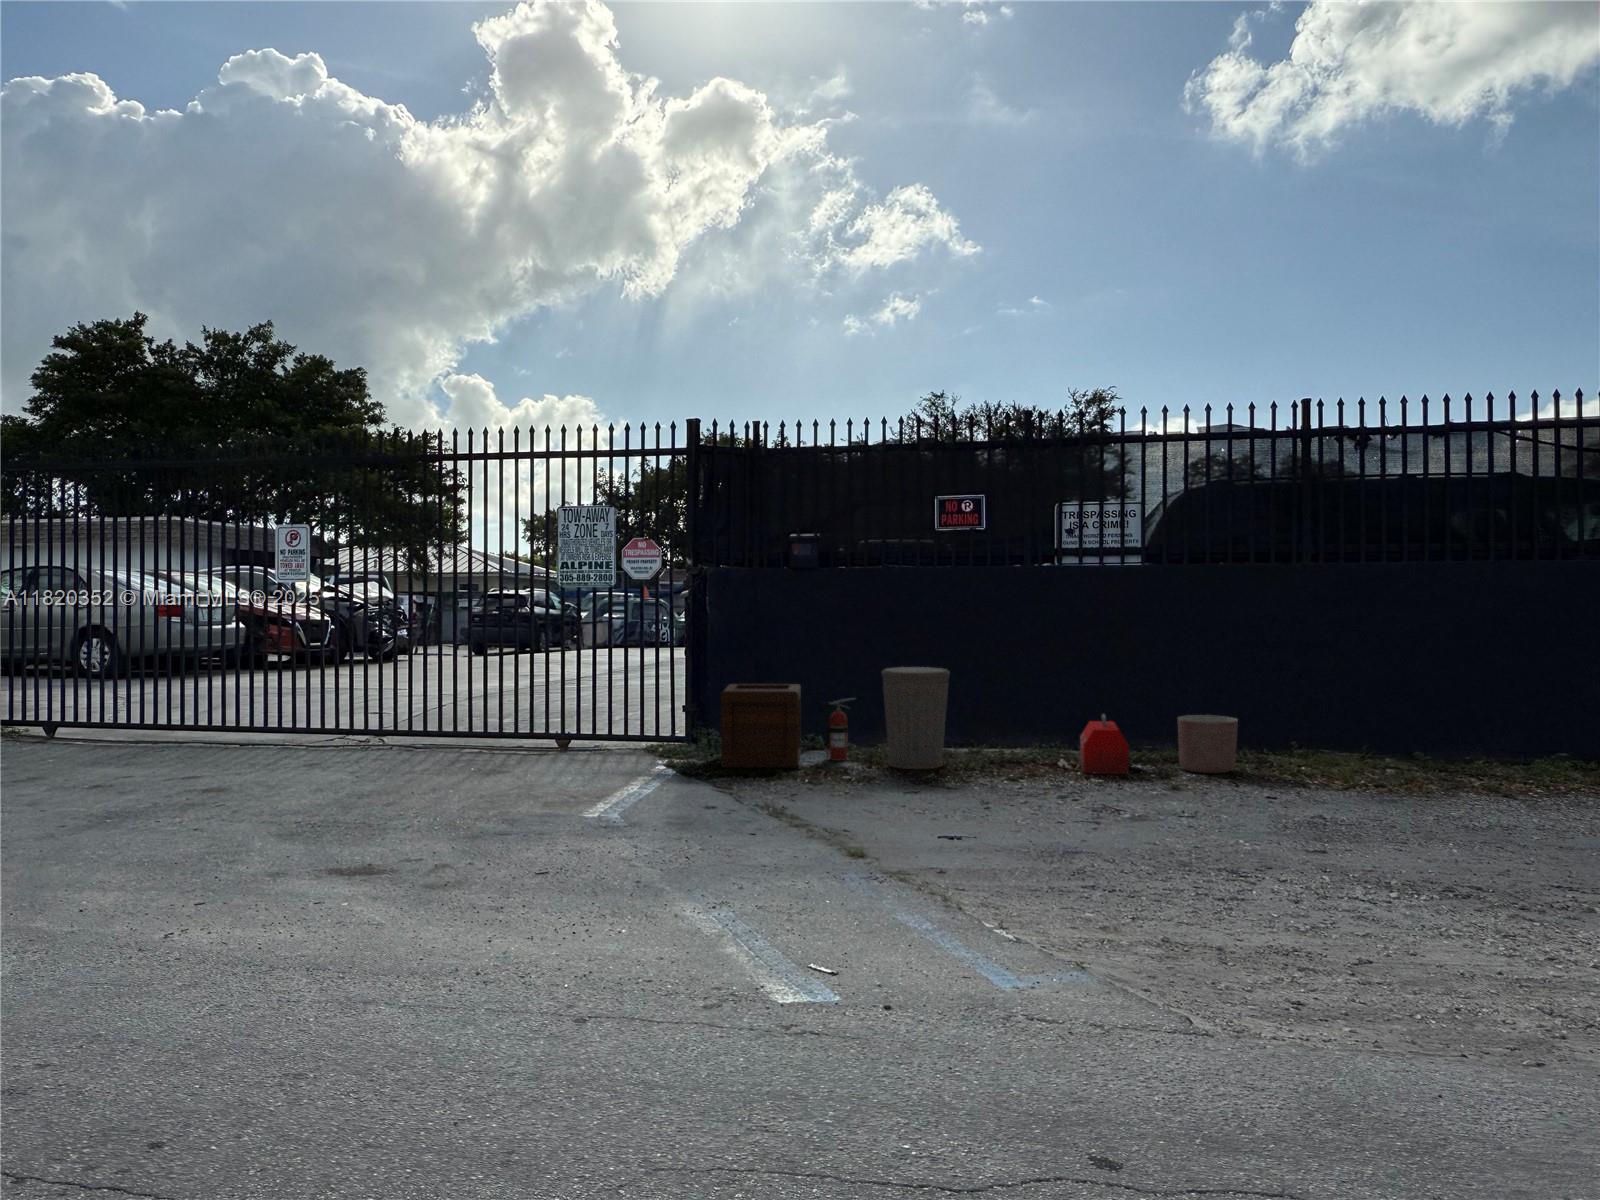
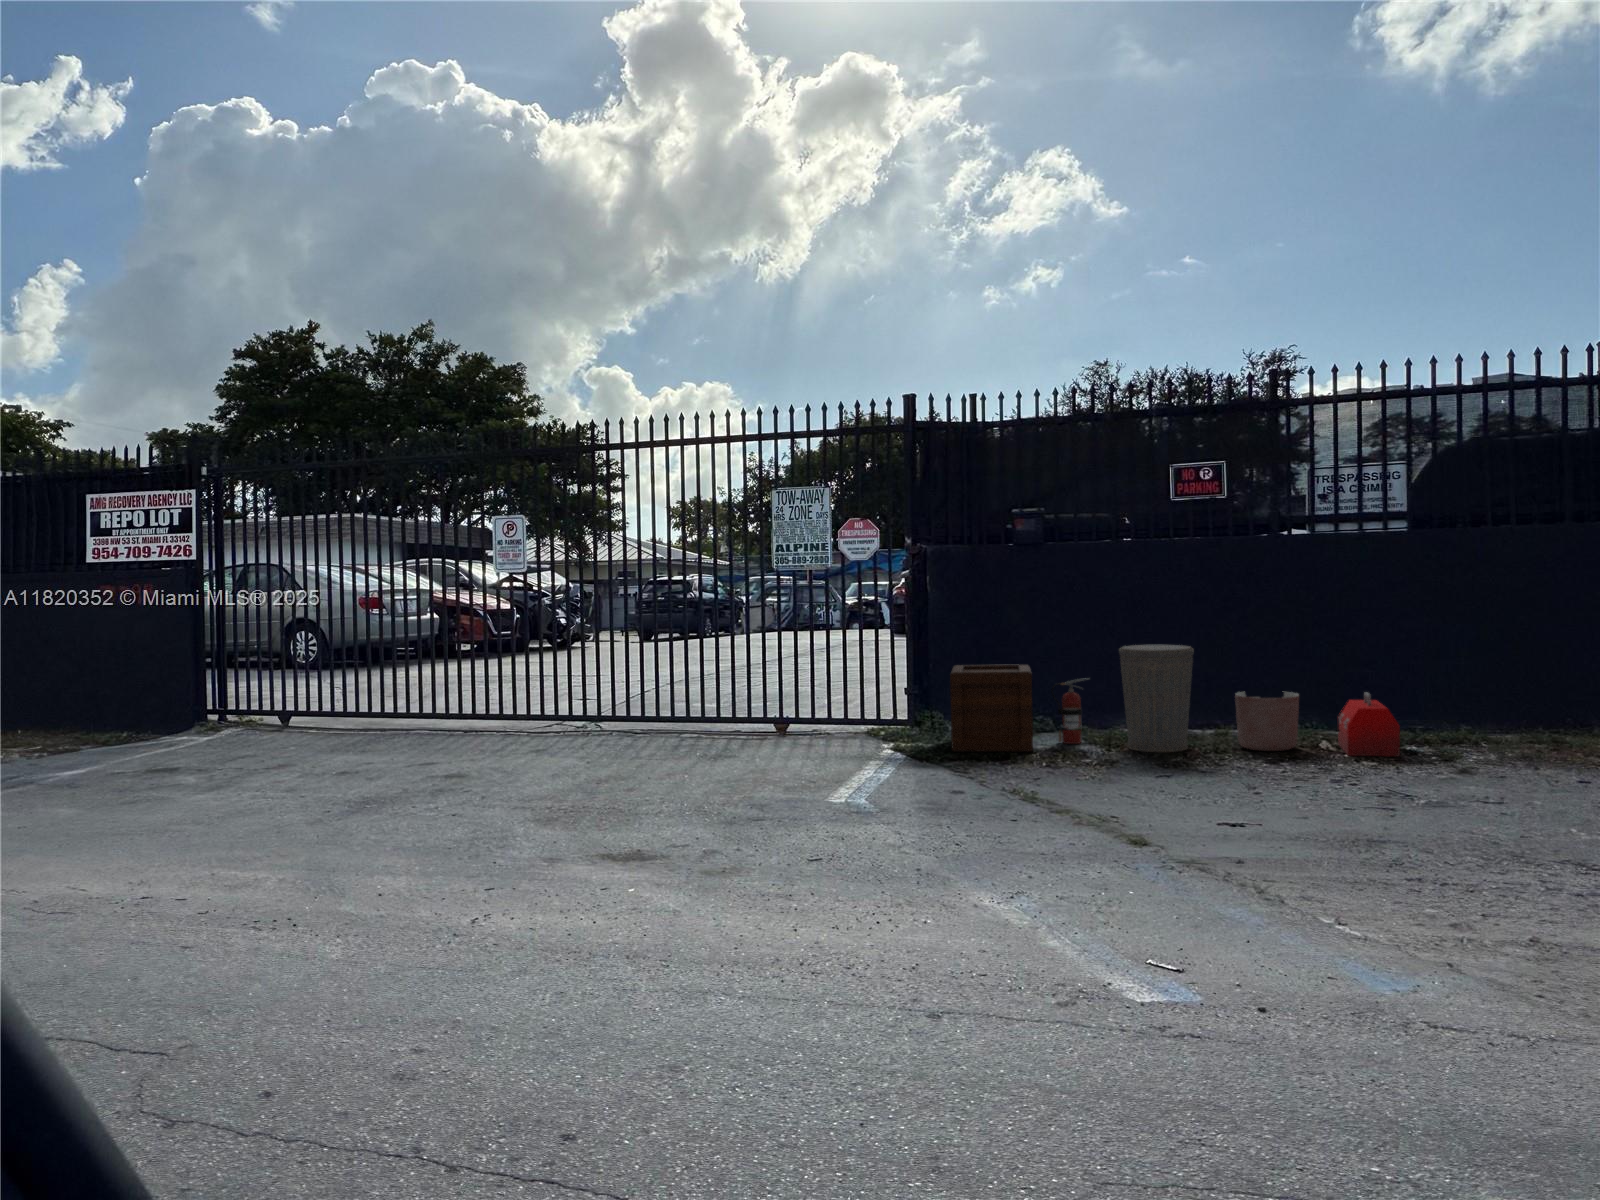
planter: present [1178,715,1238,773] -> present [1235,691,1299,751]

